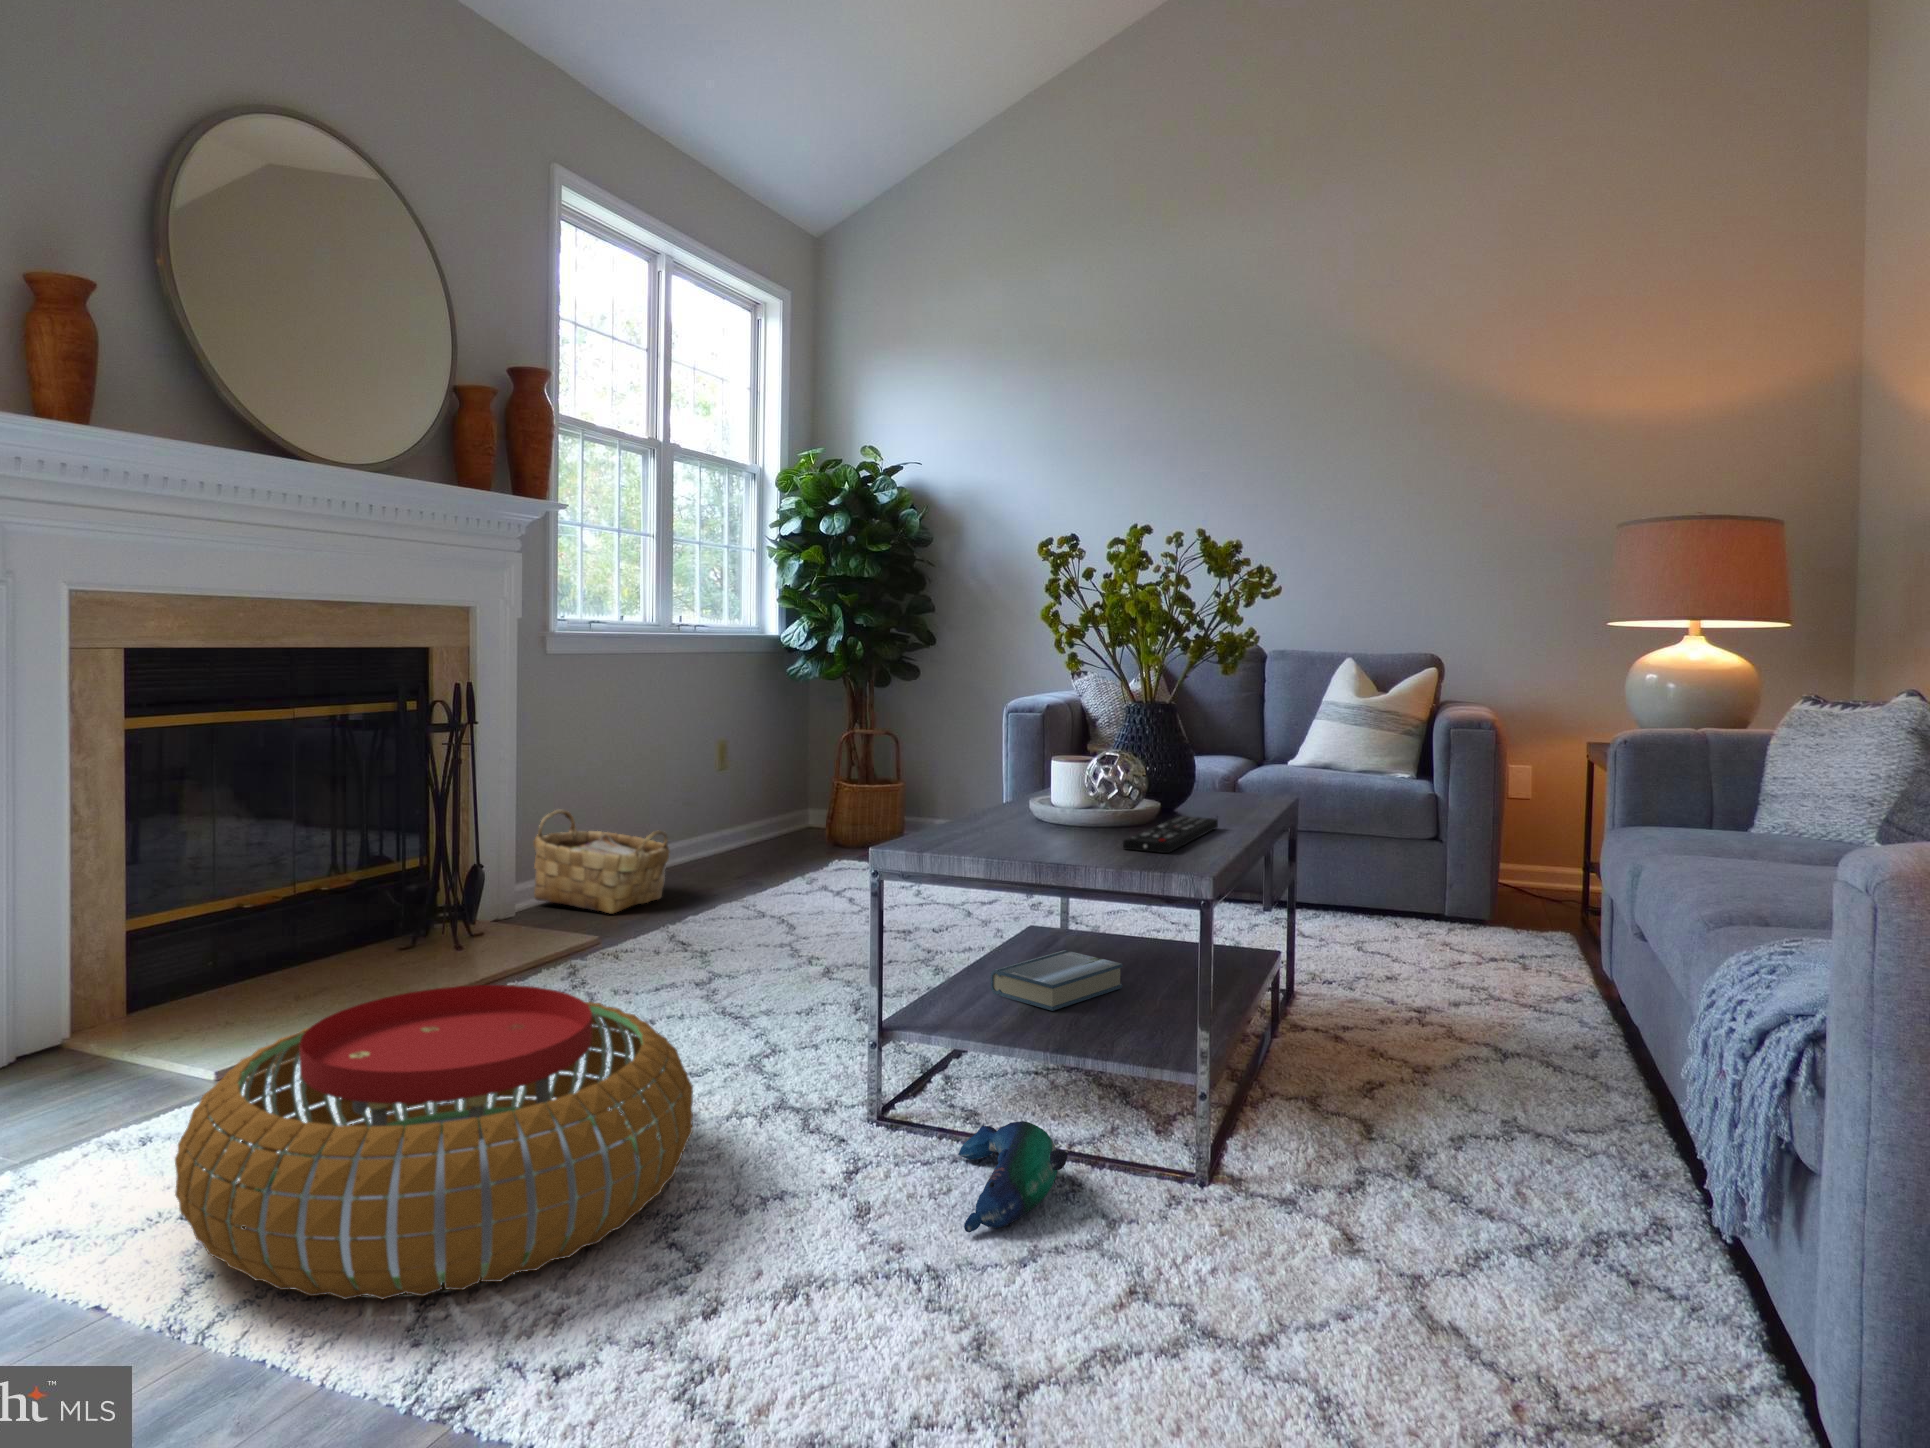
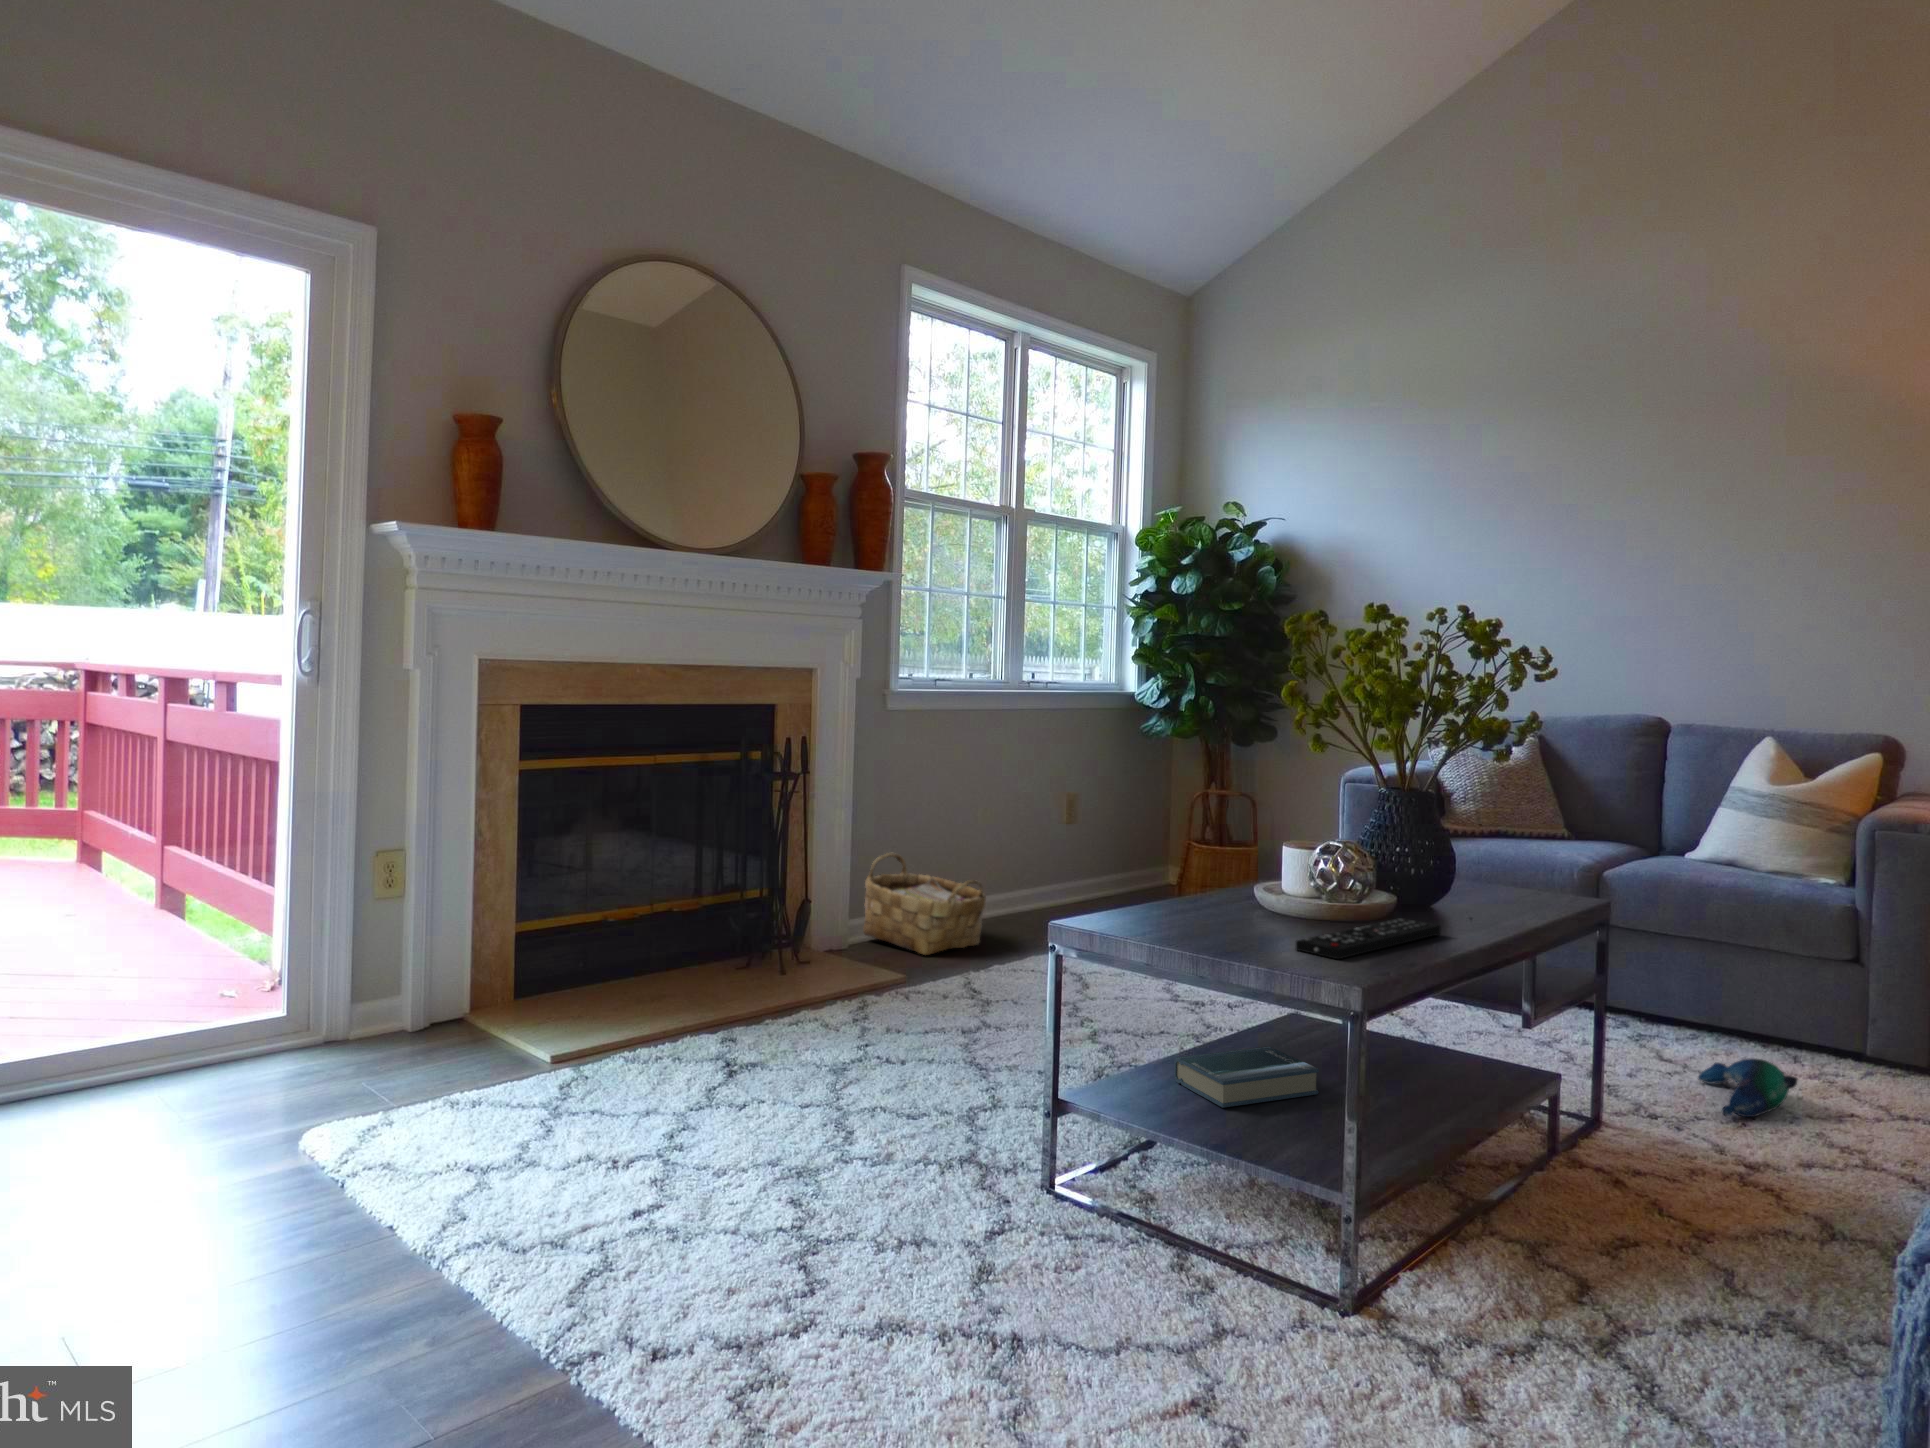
pouf: present [175,985,693,1299] -> none [448,1012,863,1270]
plush toy: present [958,1121,1068,1233] -> present [1698,1058,1798,1117]

